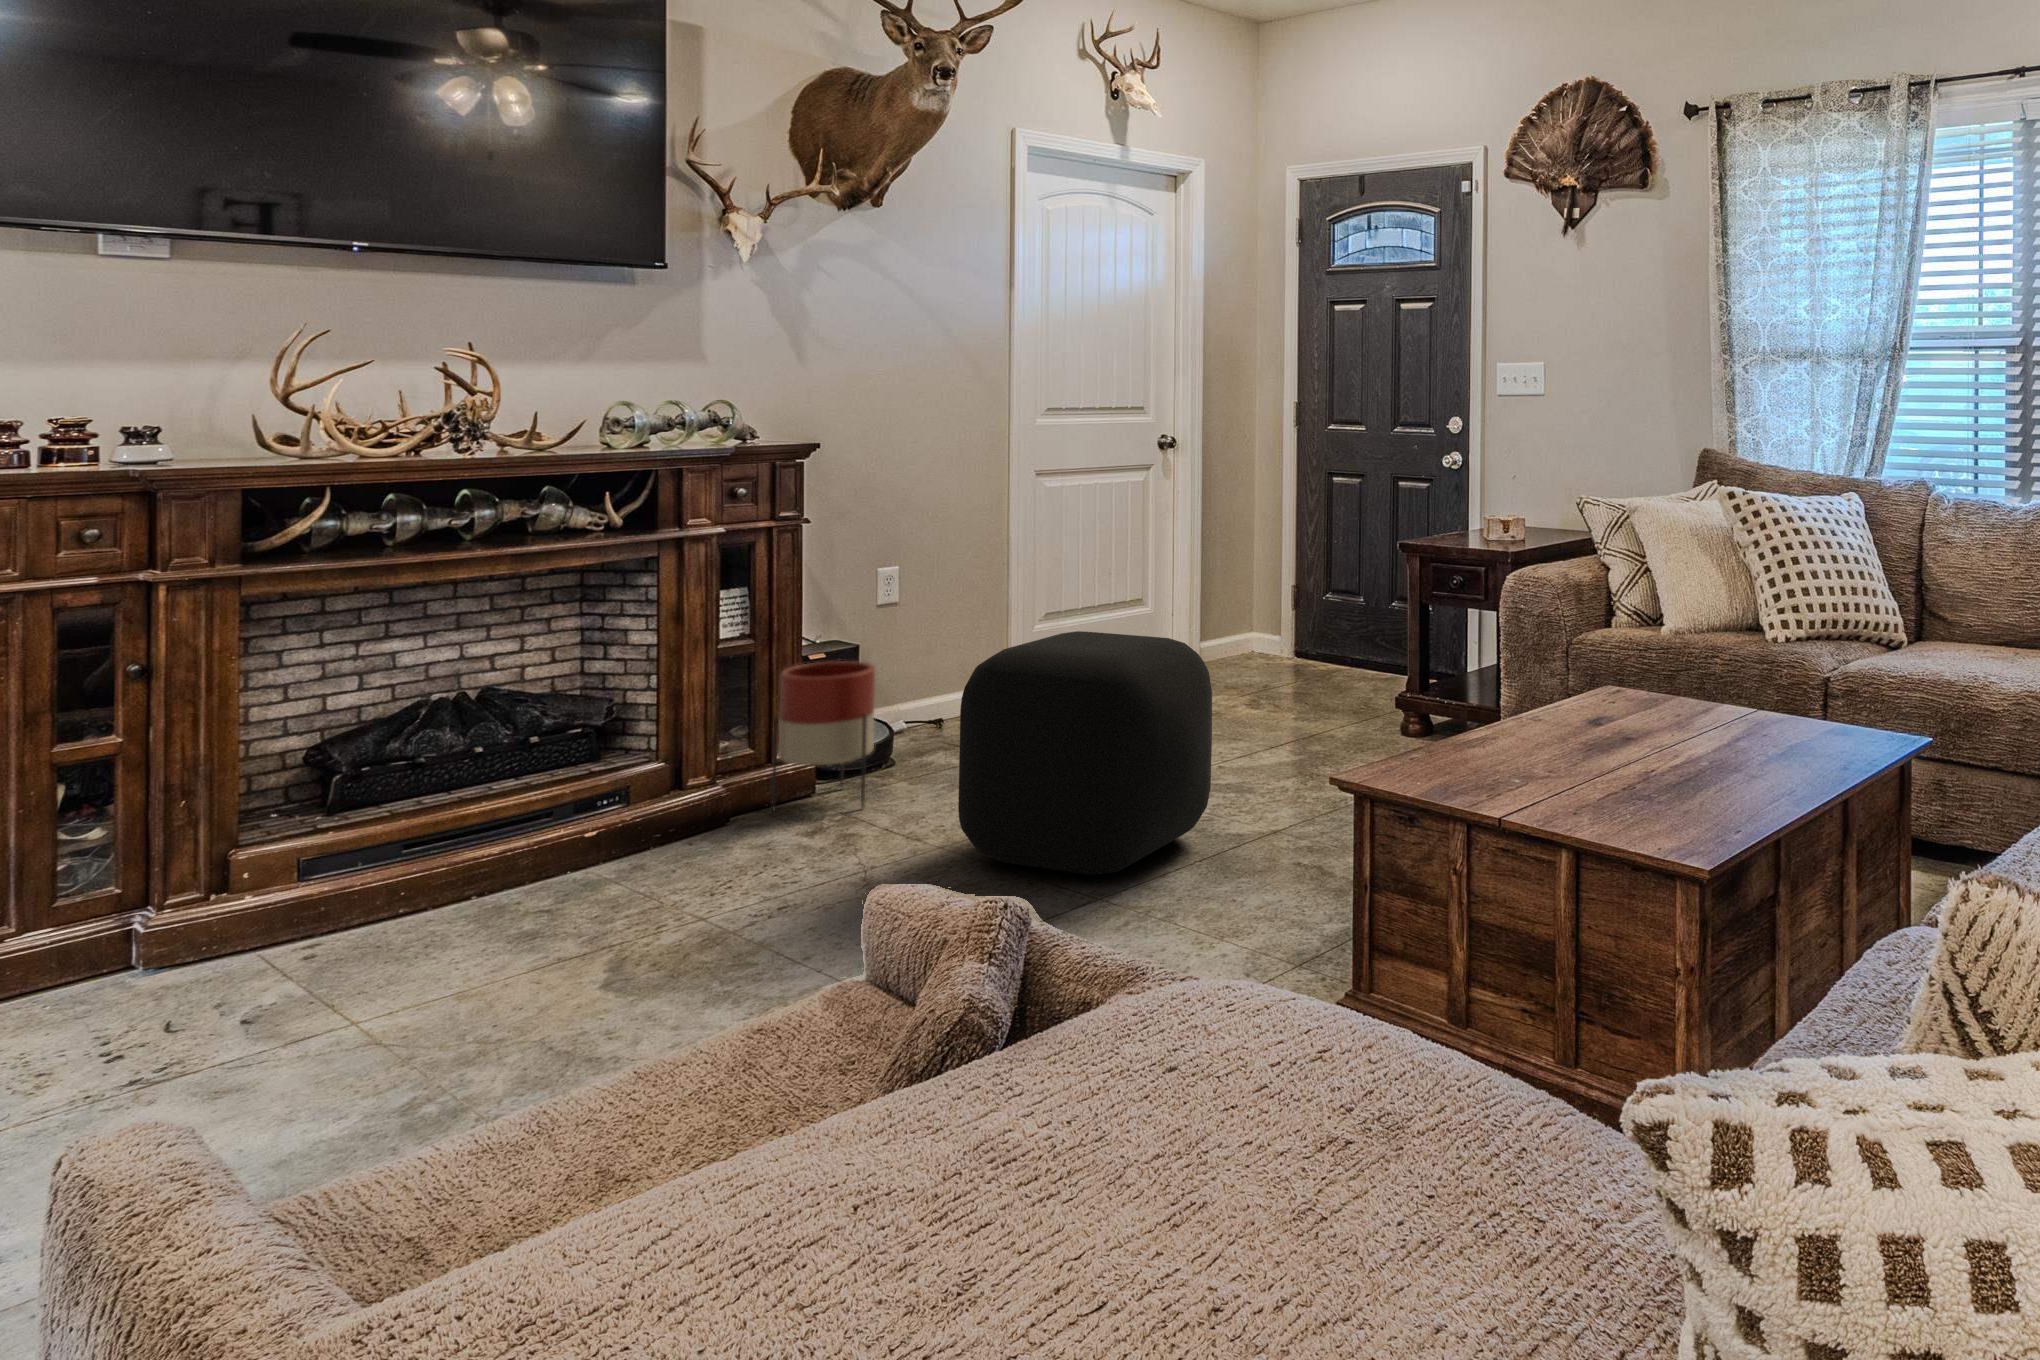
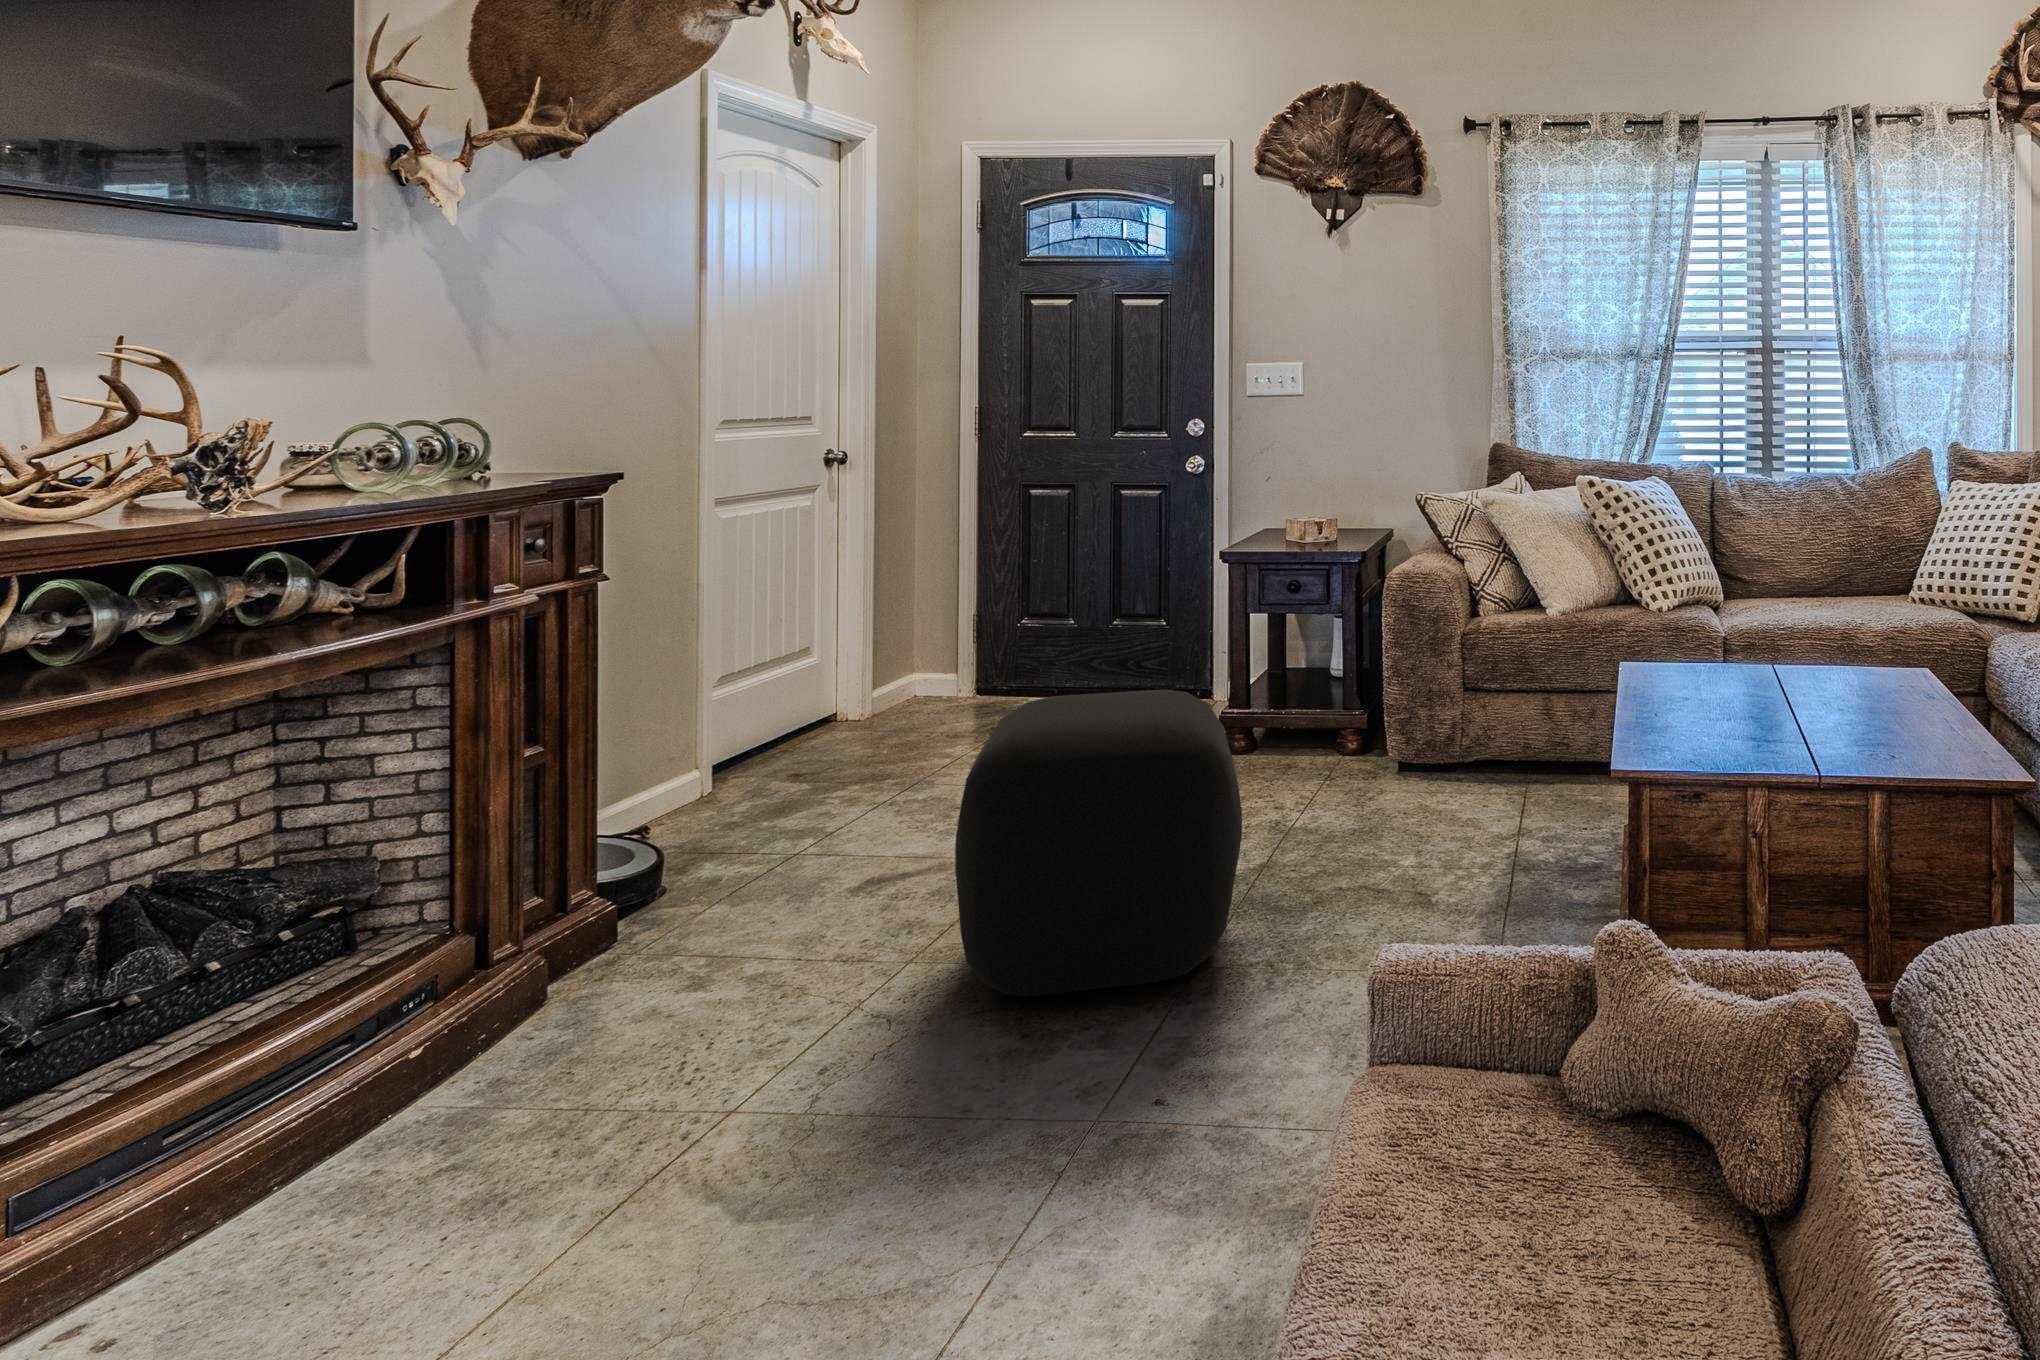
planter: present [772,661,875,810] -> none [557,784,709,1019]

